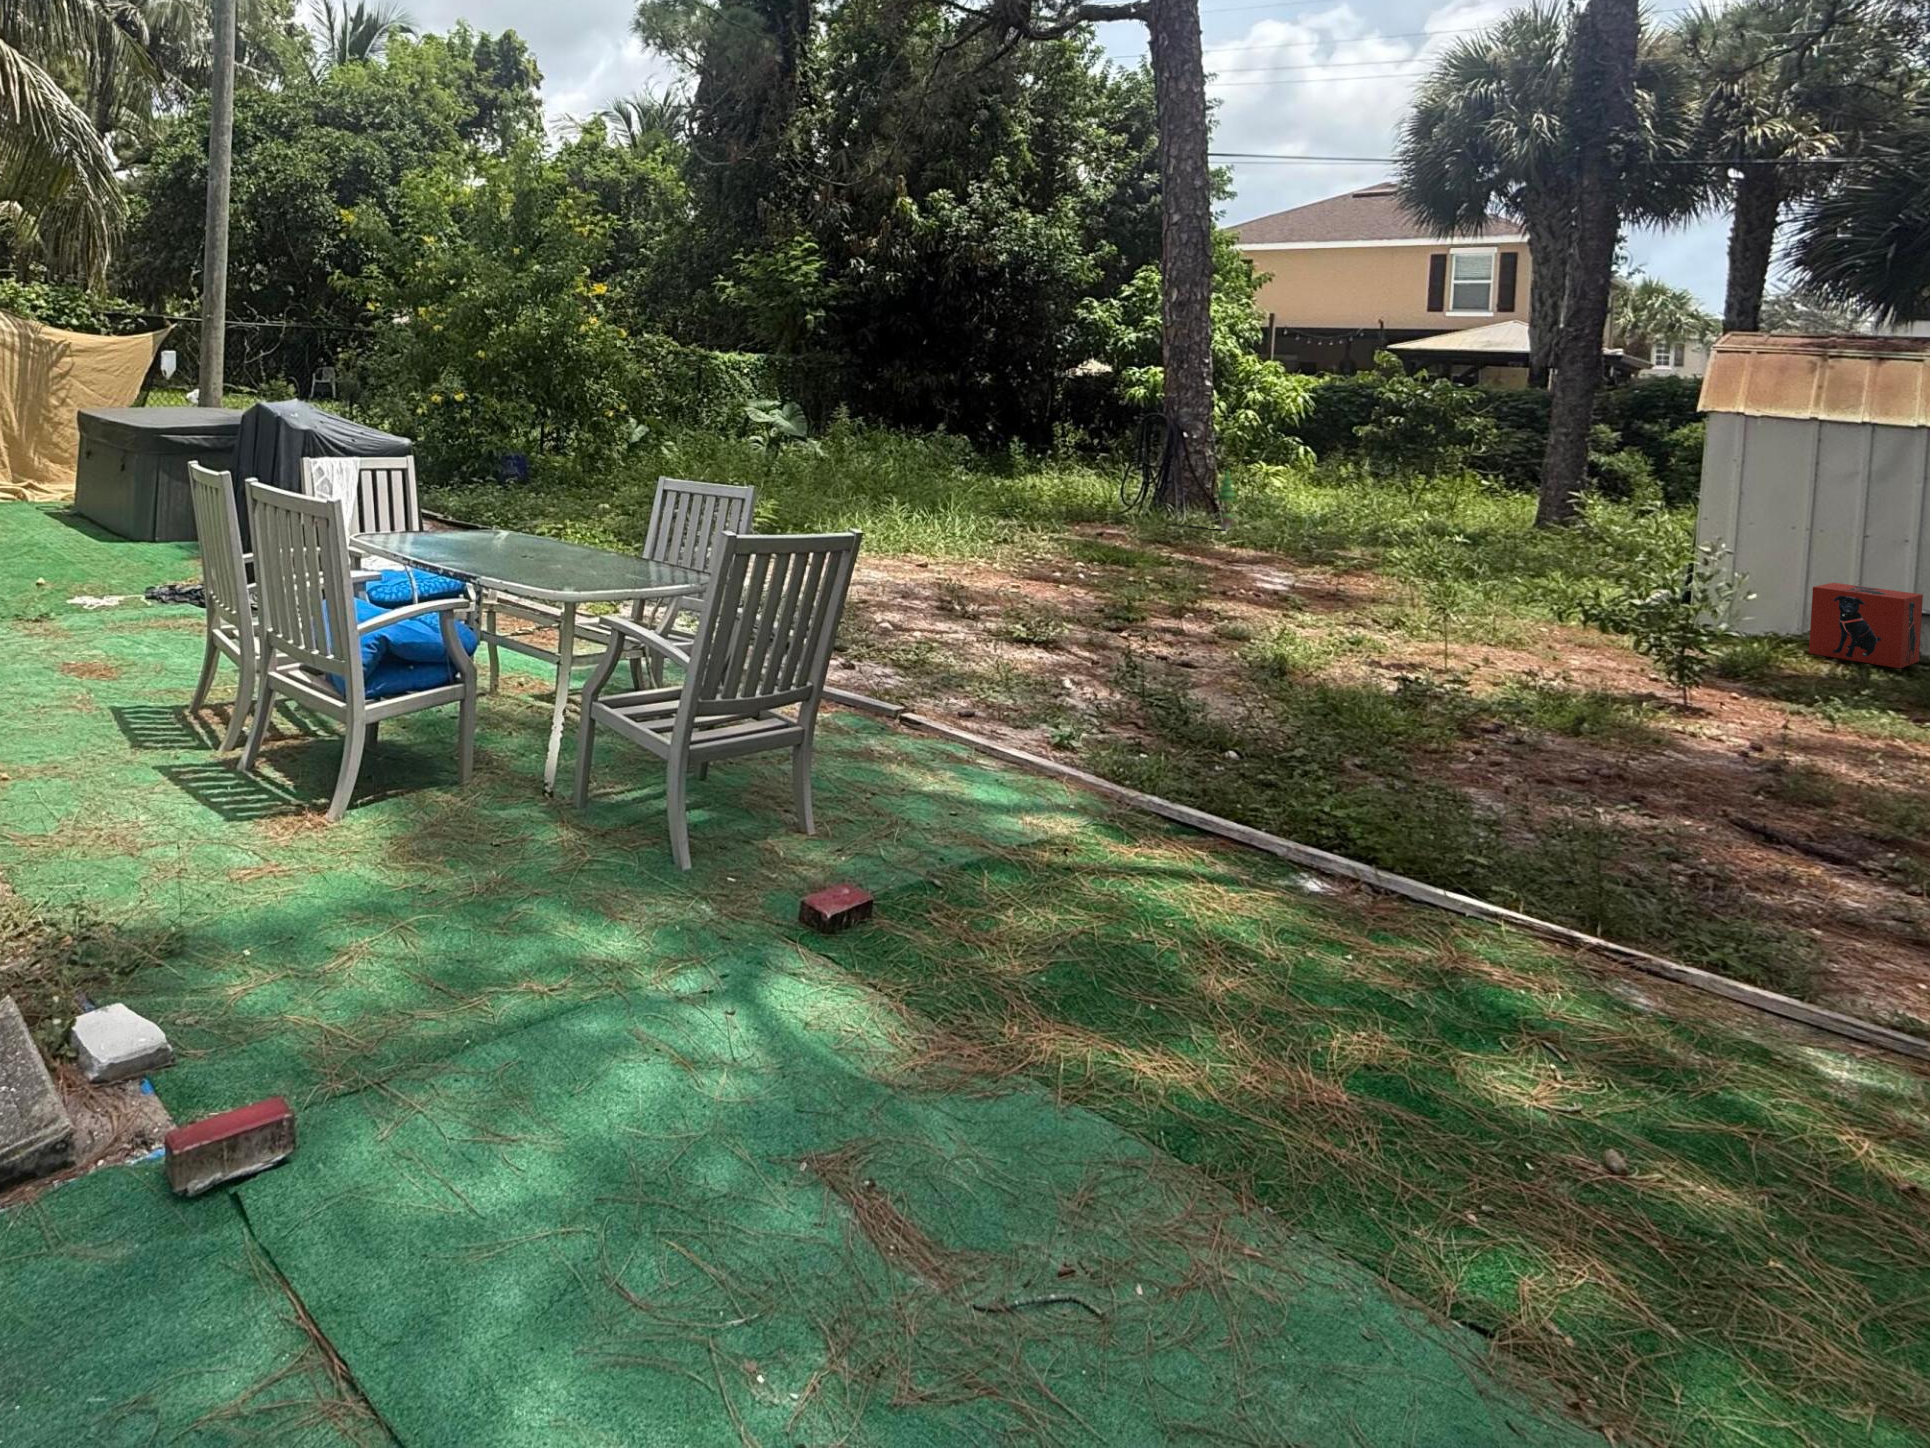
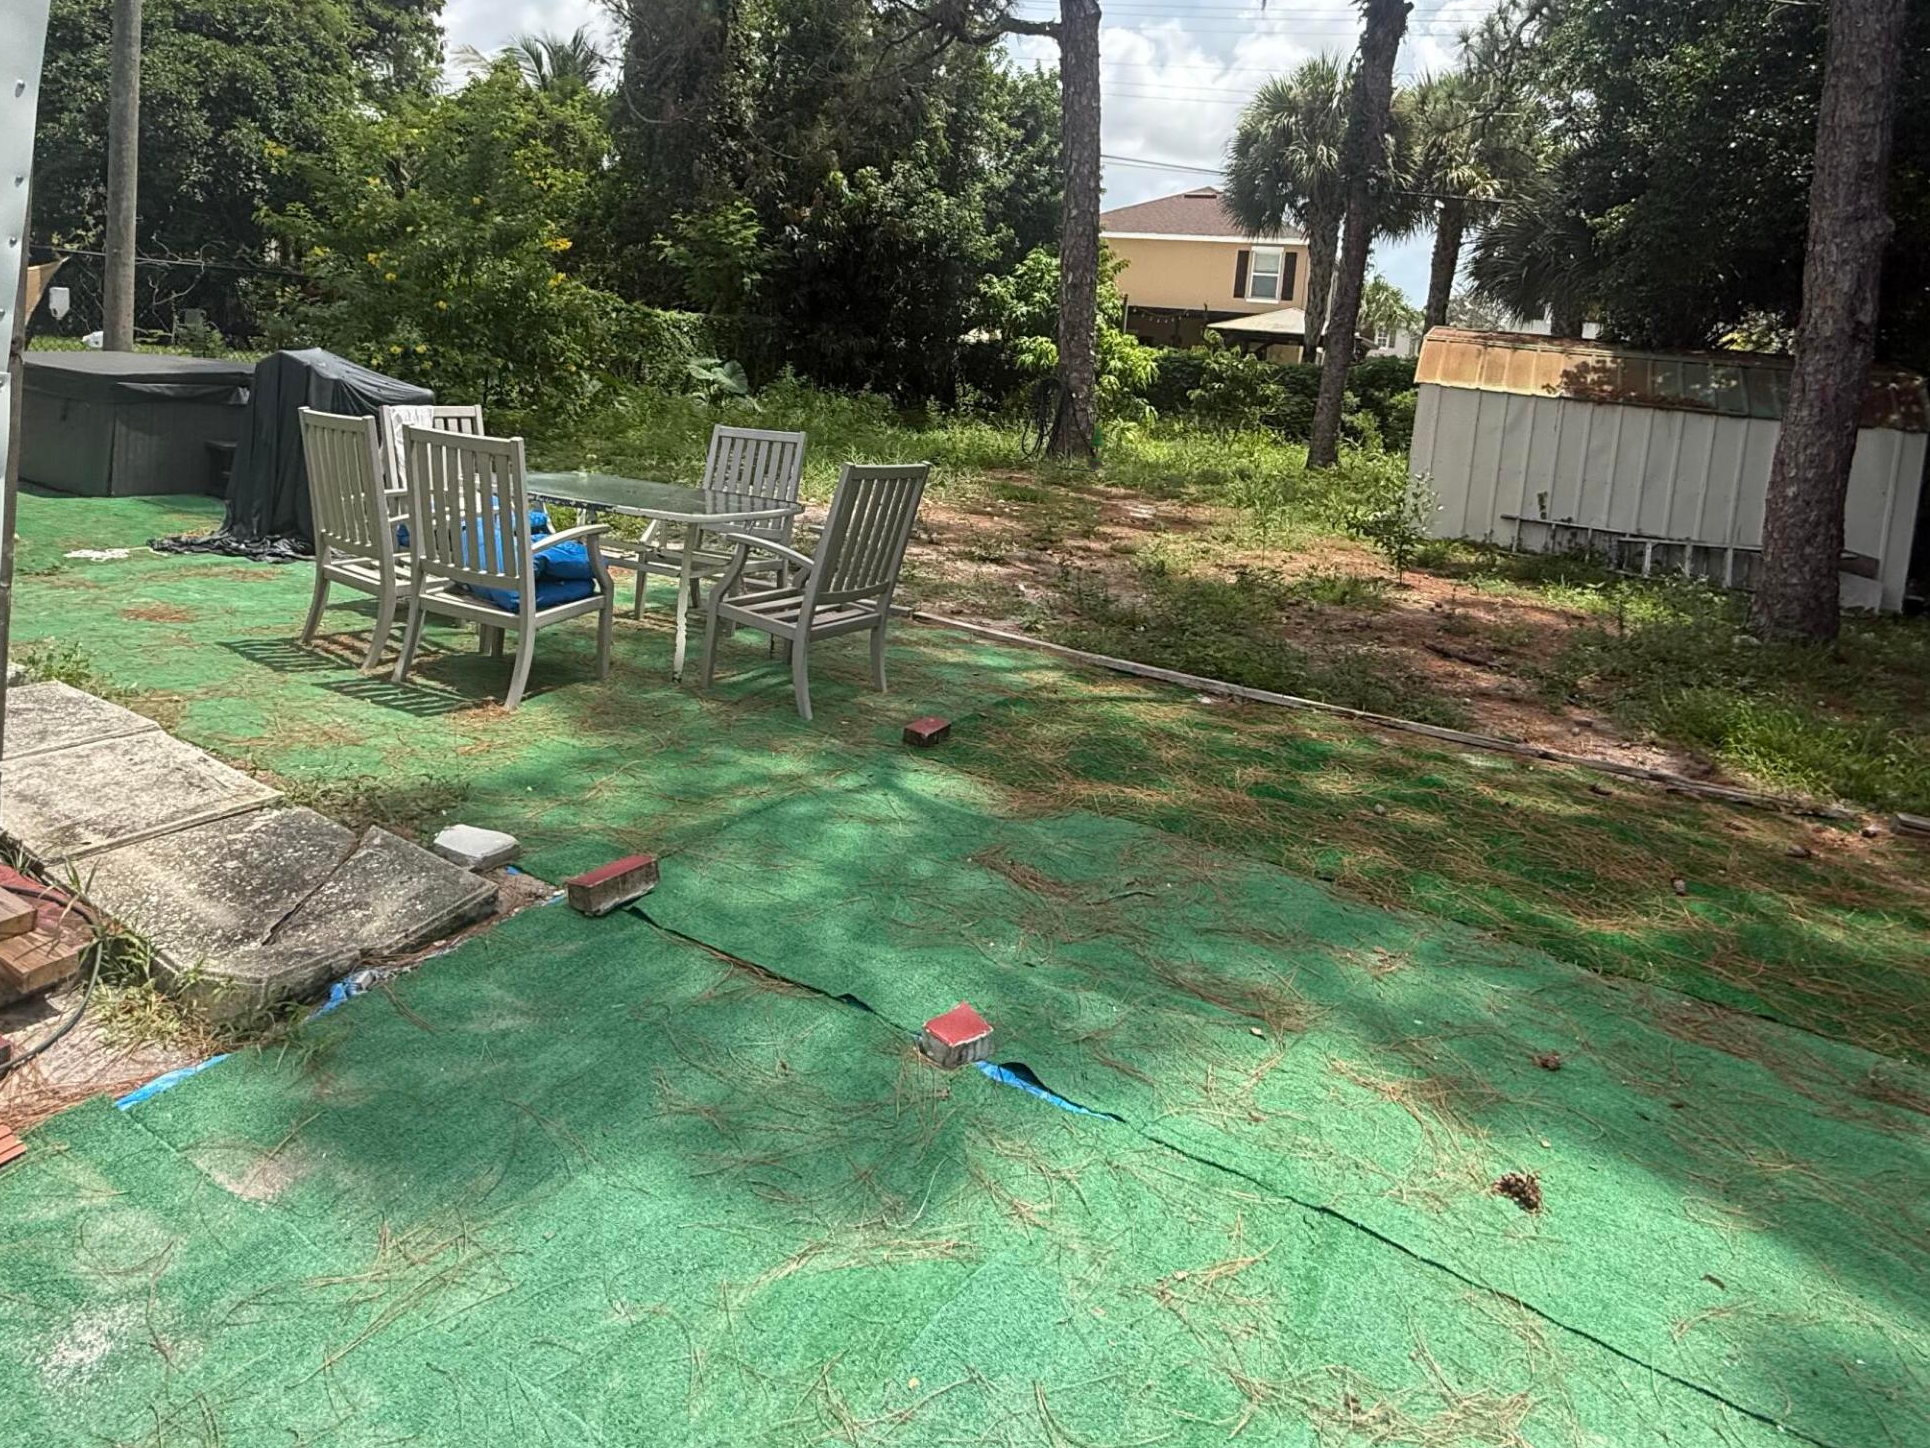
storage box: present [1809,583,1923,668] -> none [1473,506,1537,562]

